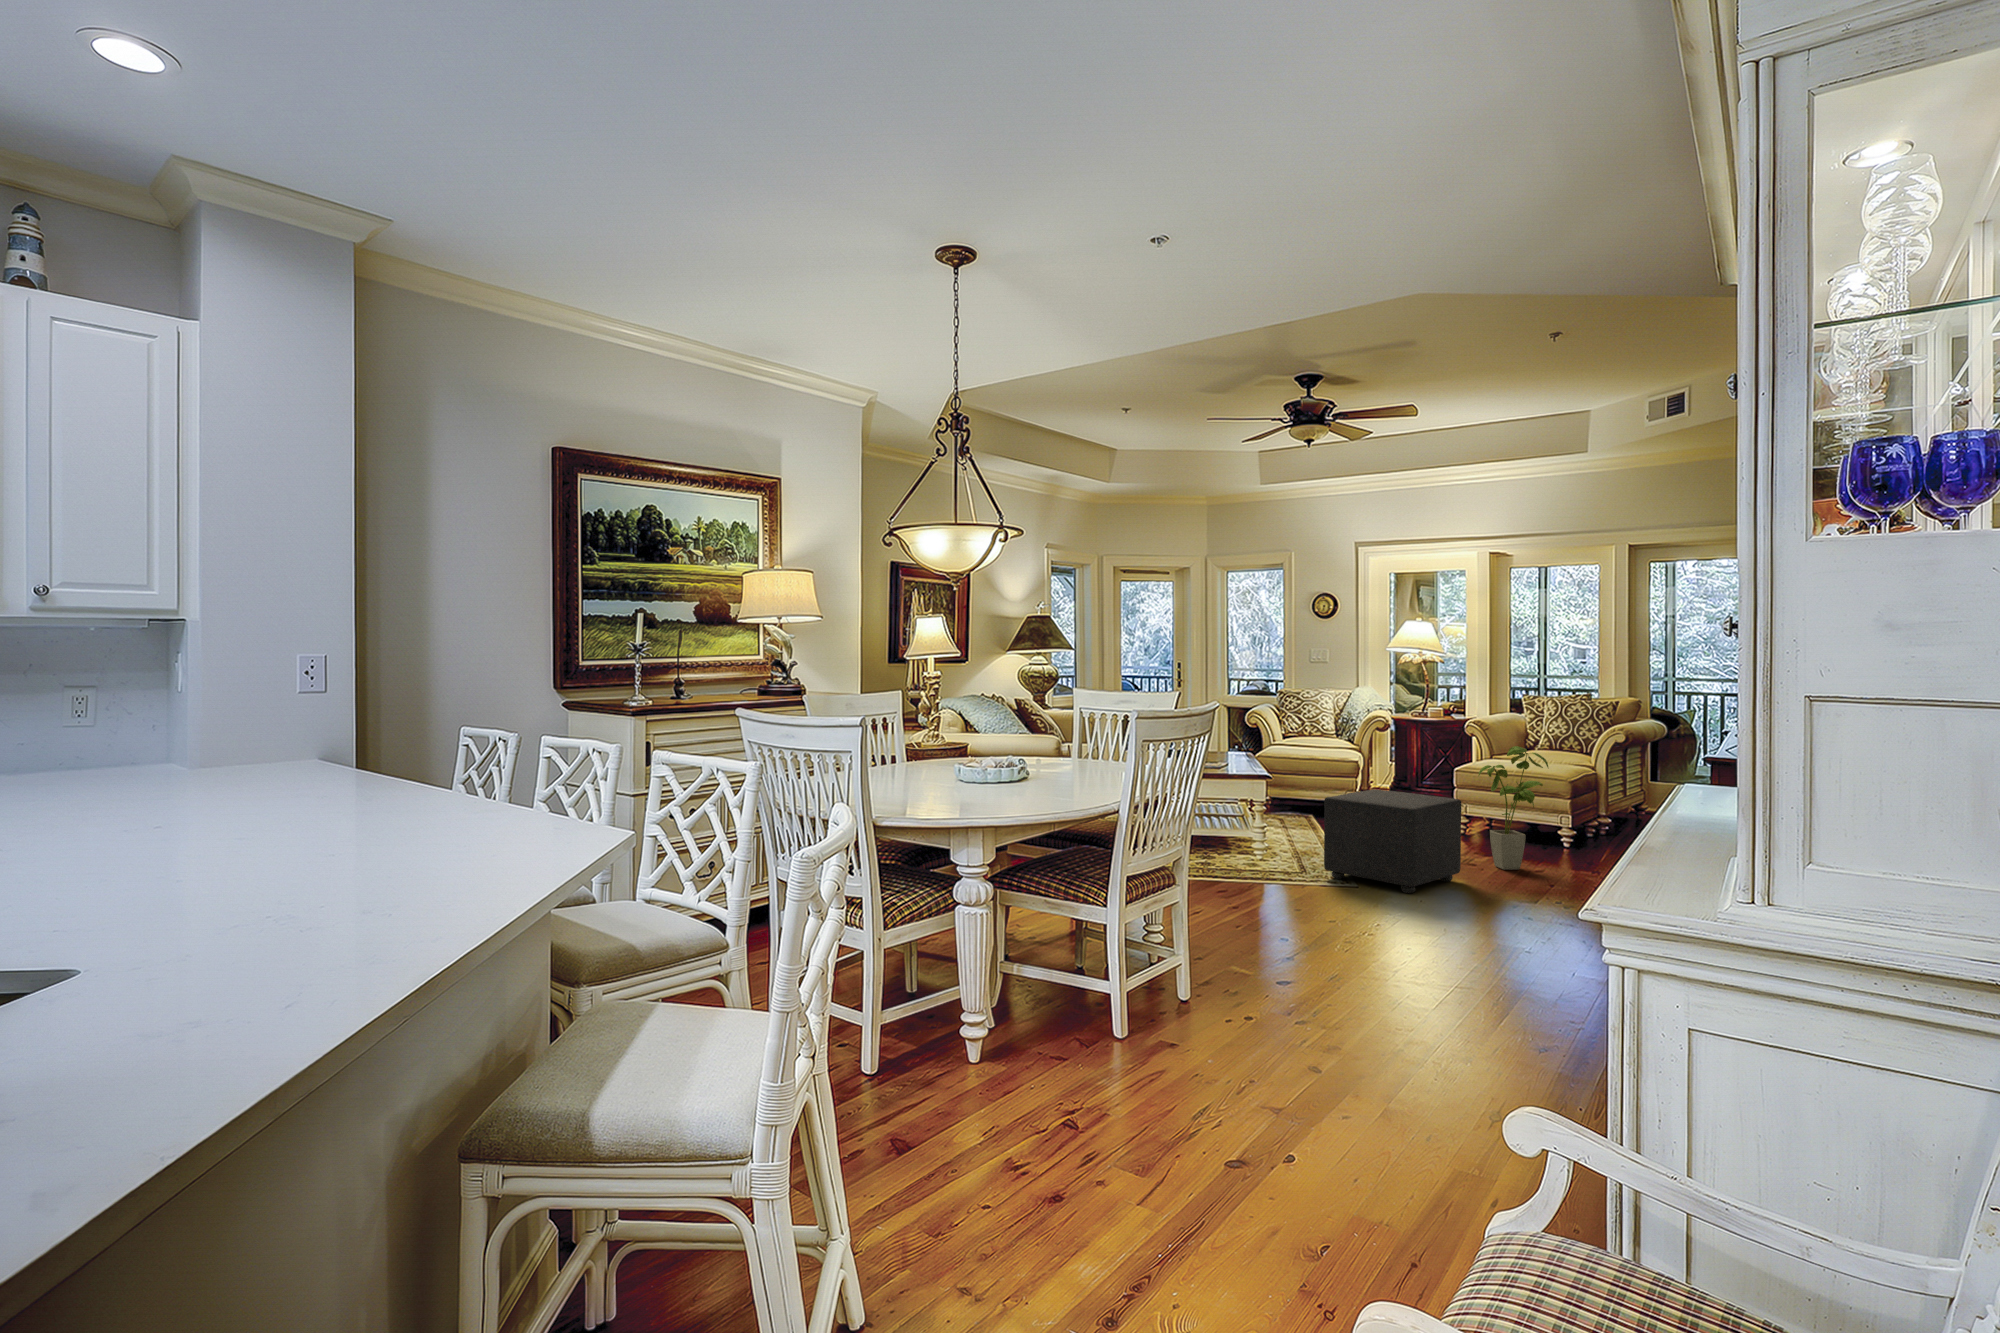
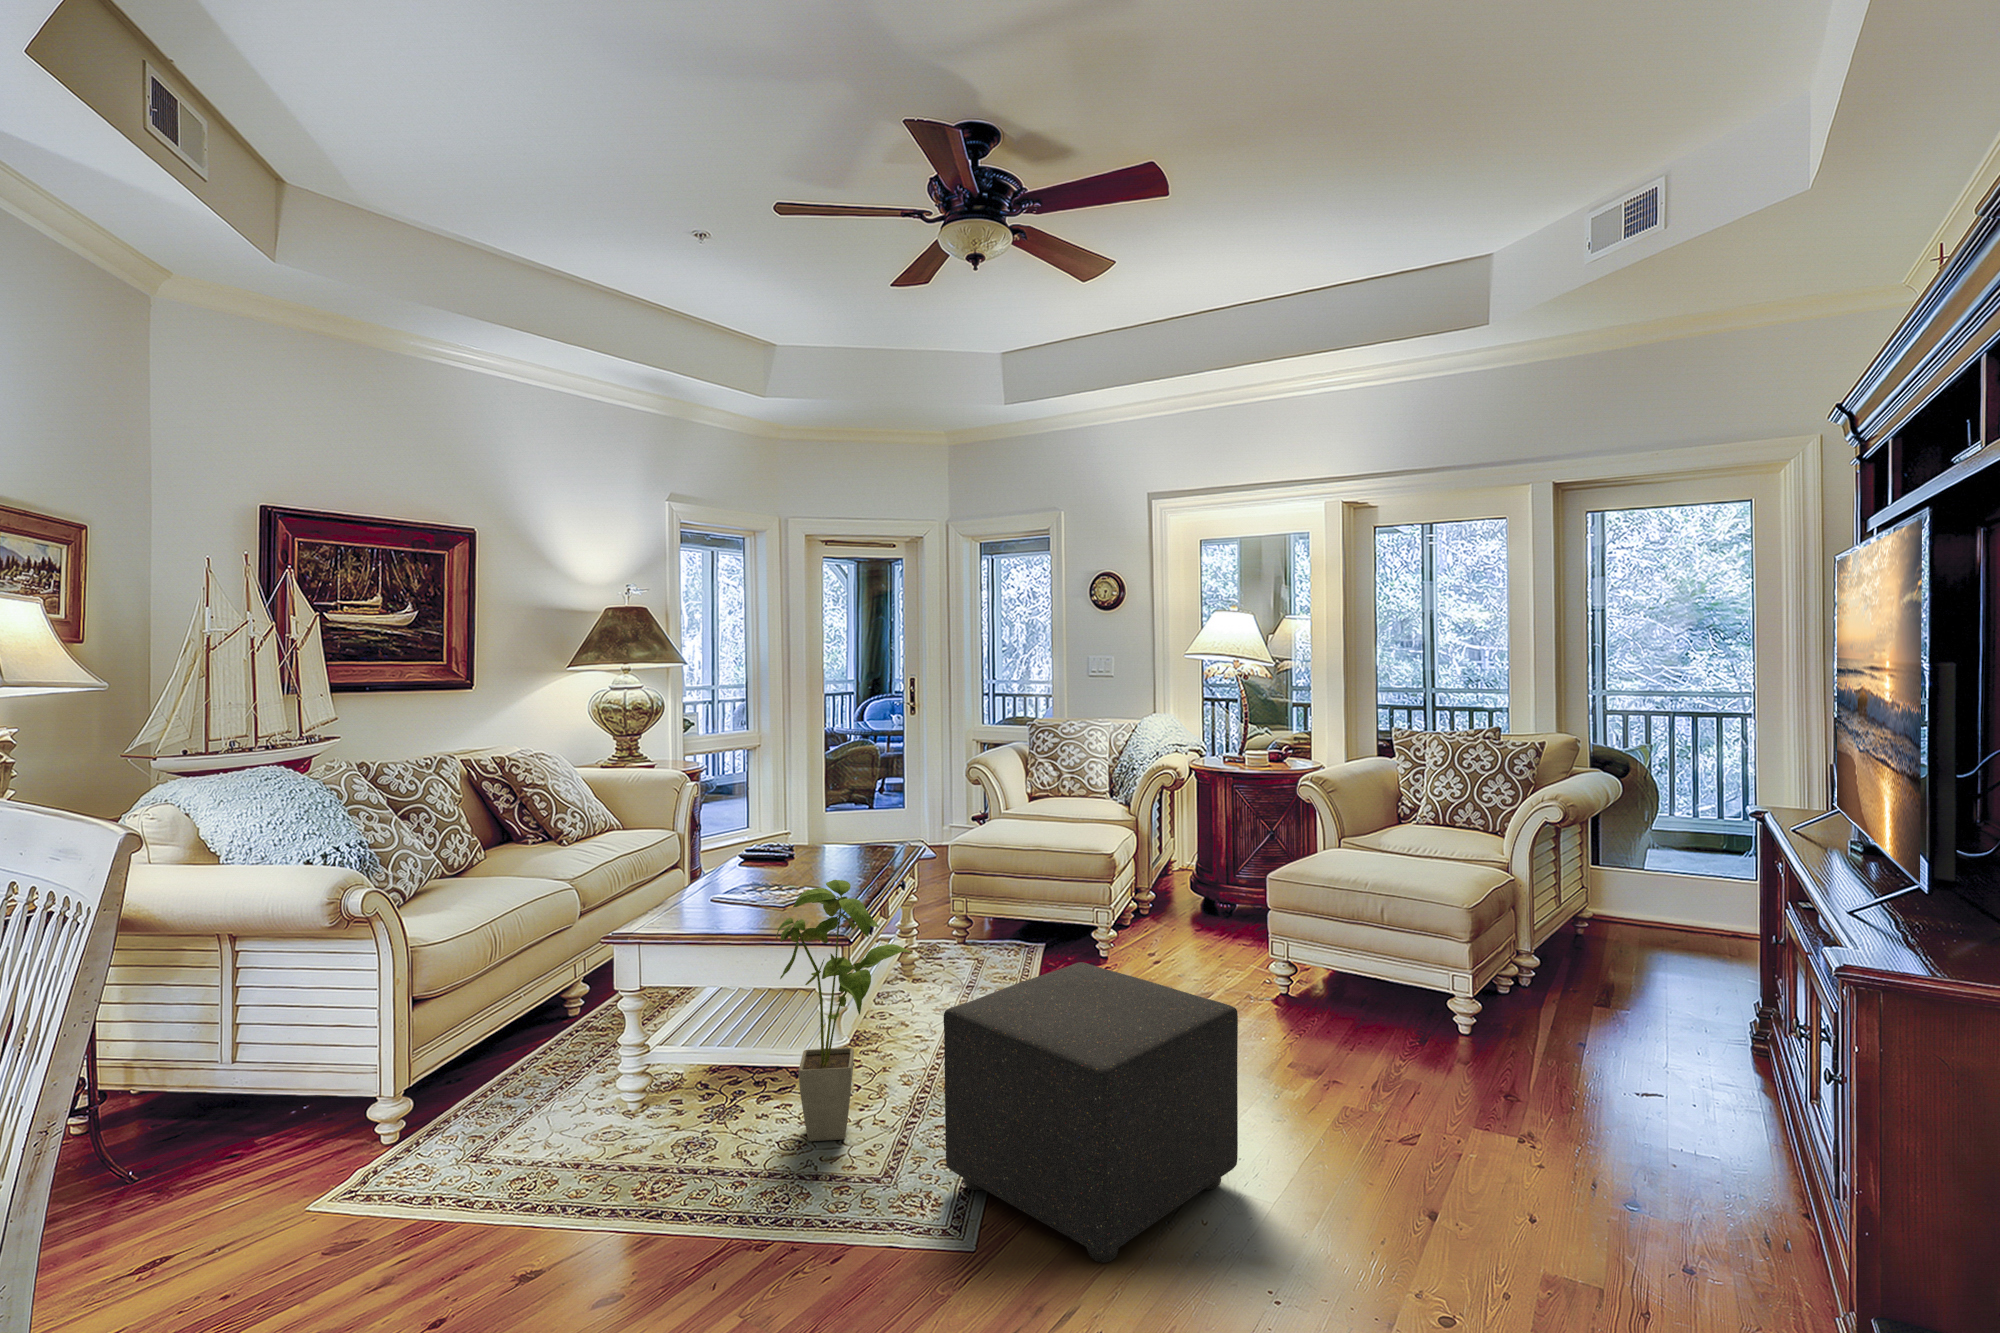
house plant: present [1479,746,1548,870] -> present [776,880,913,1141]

